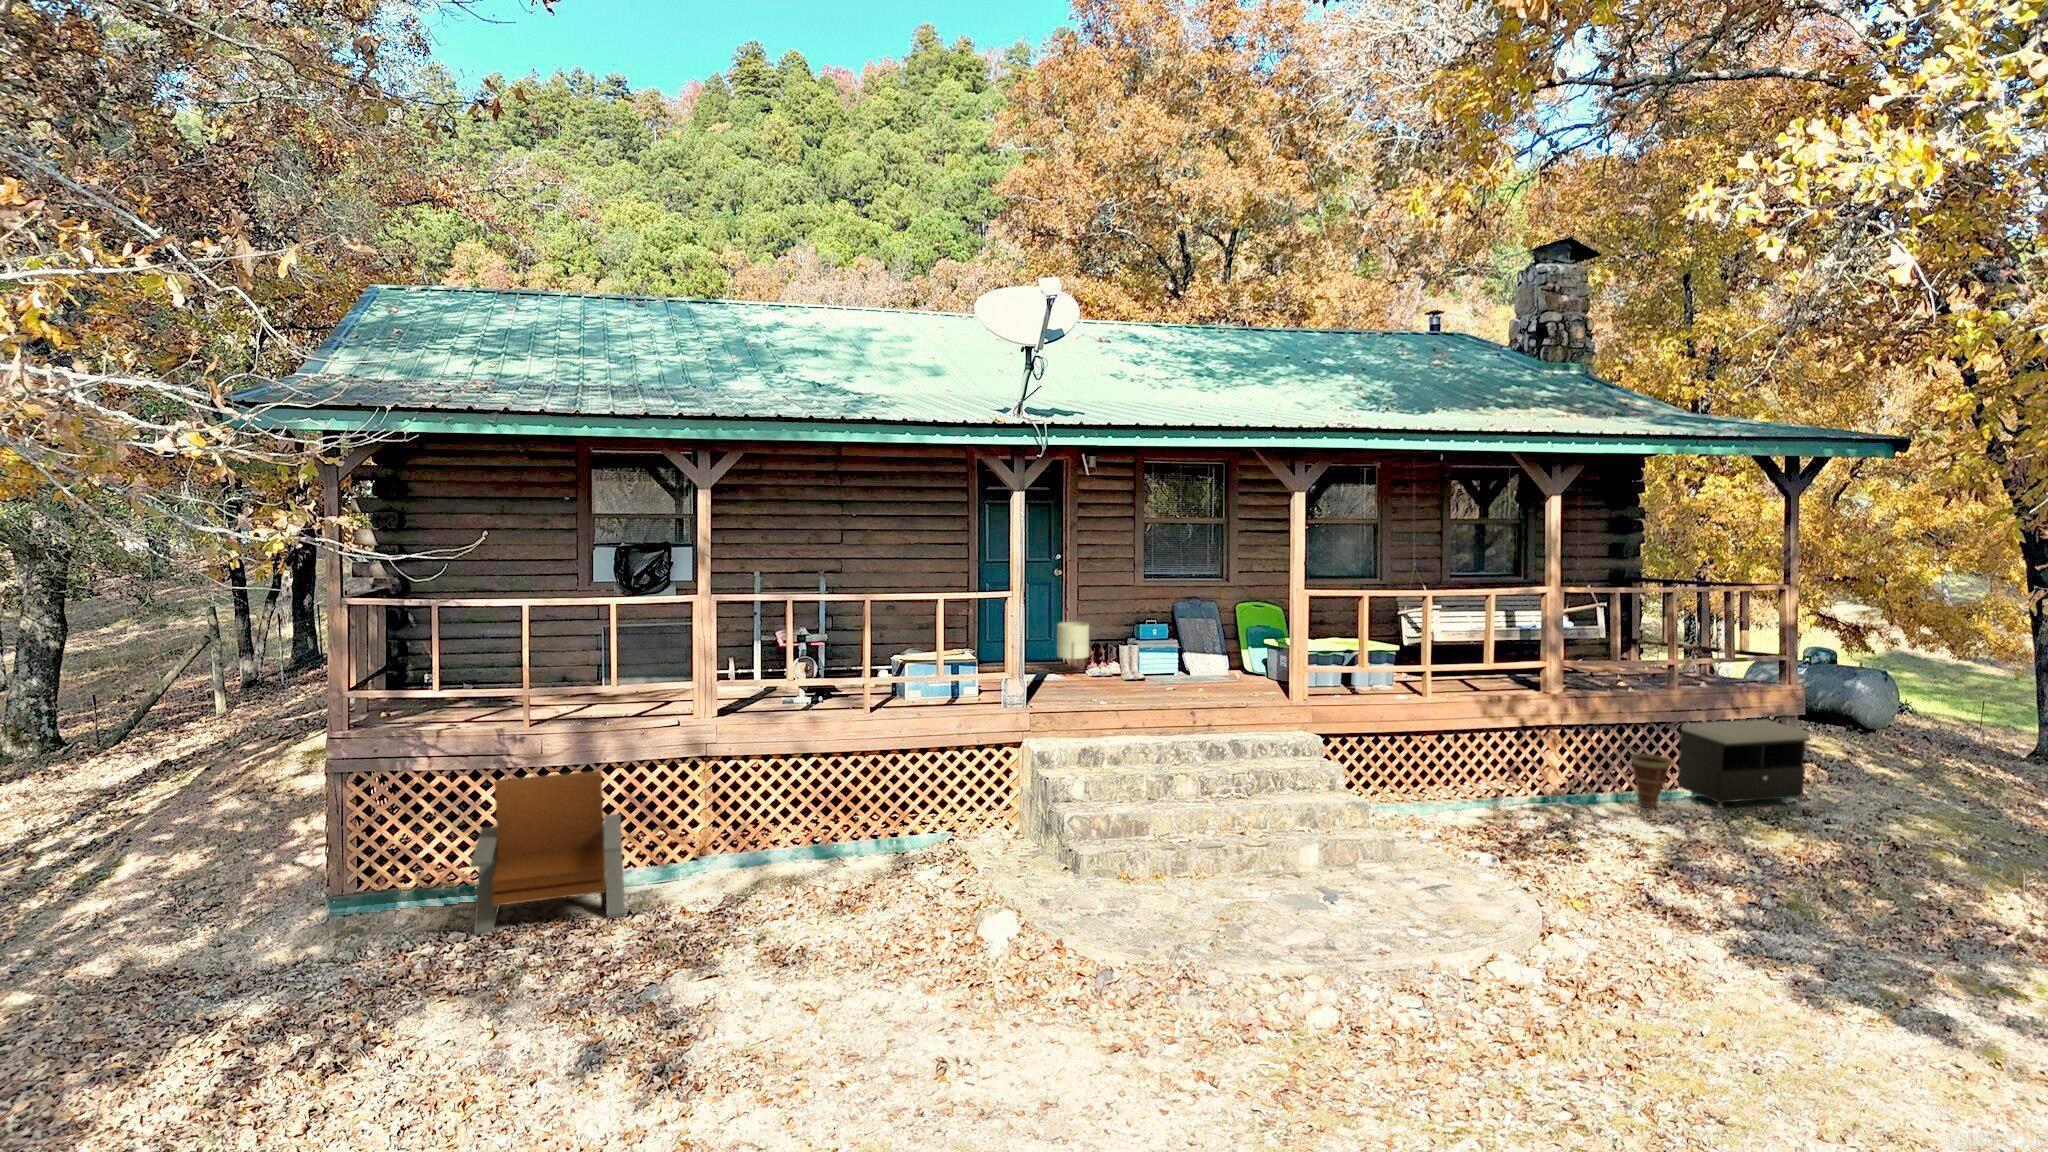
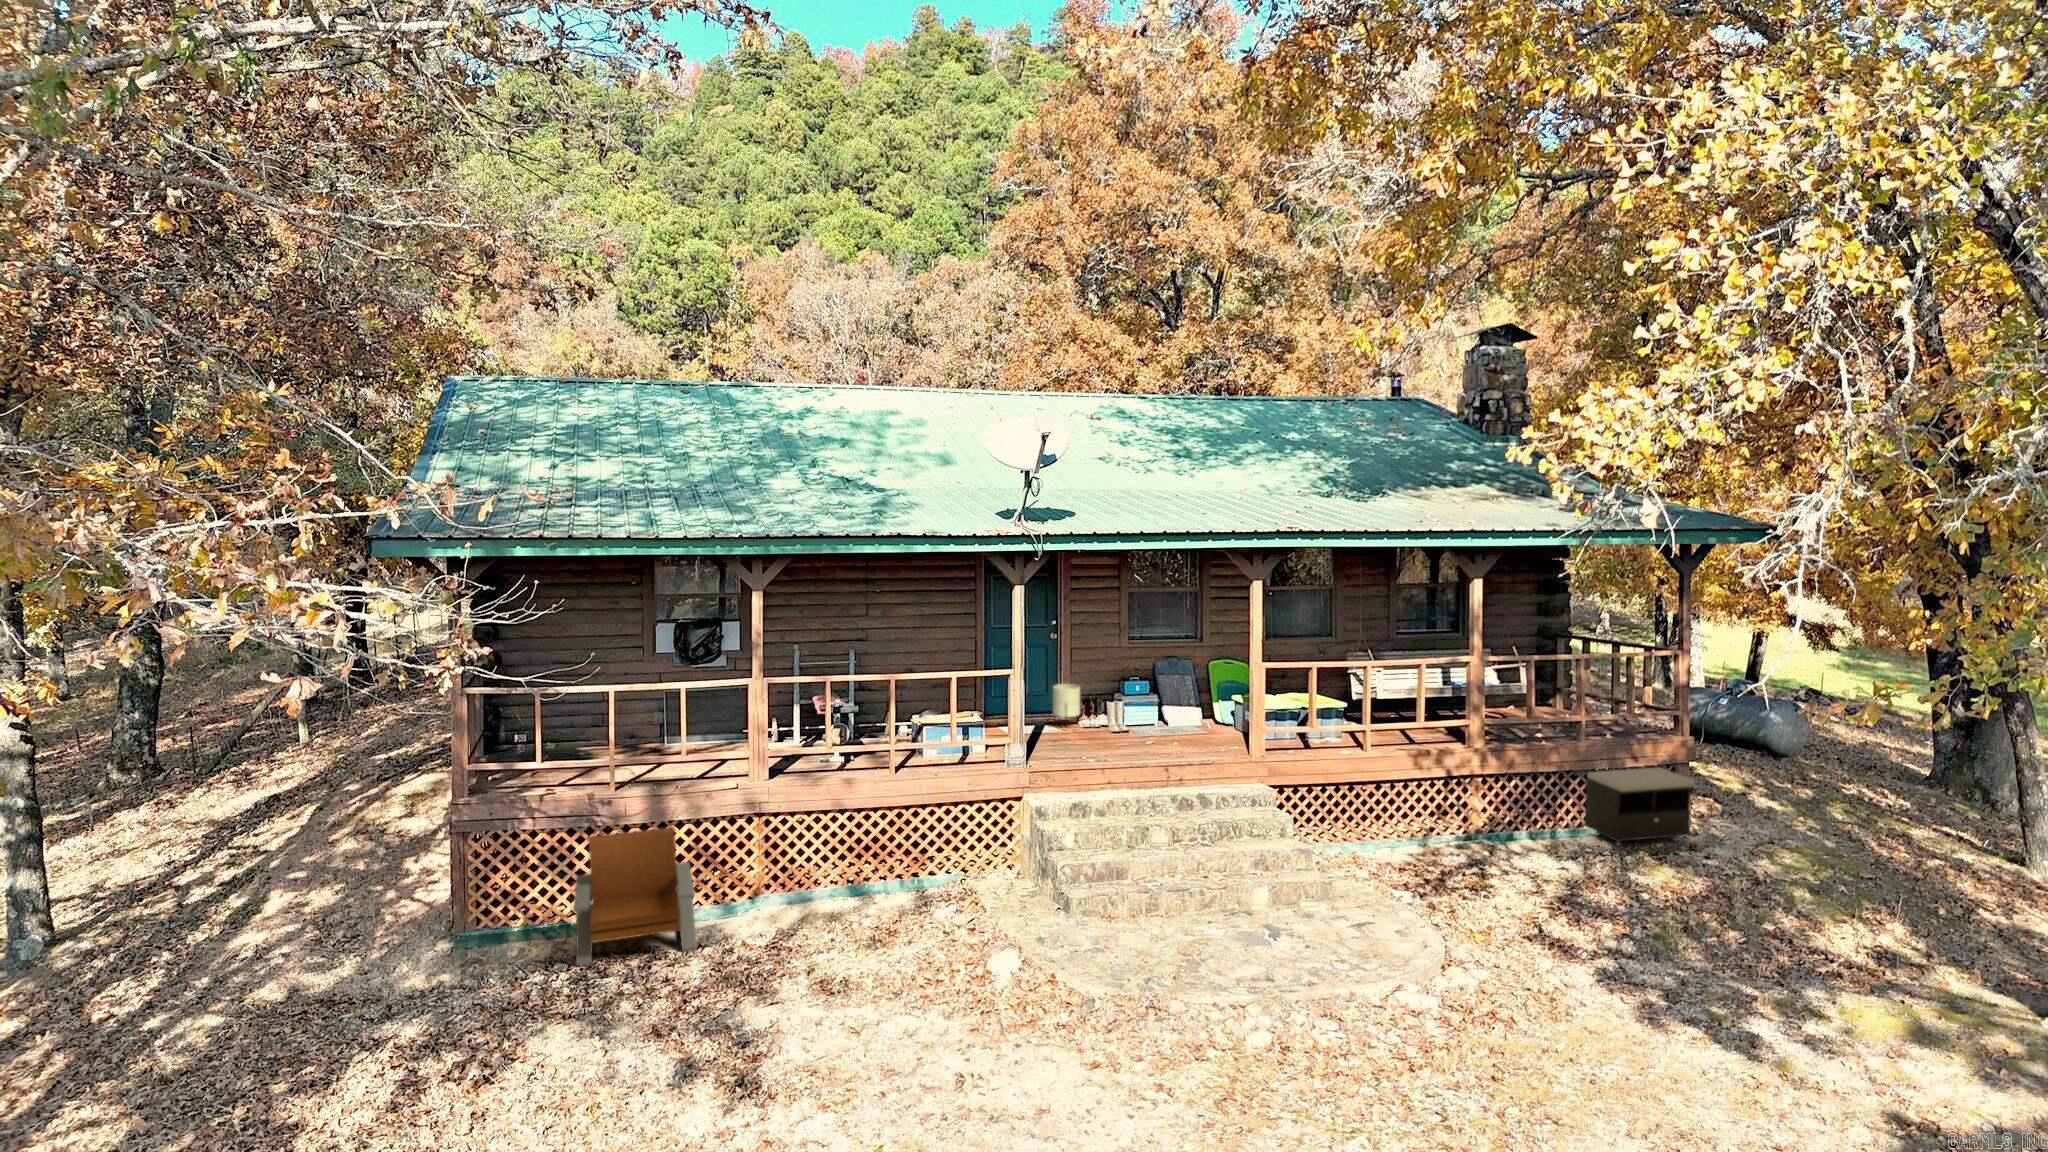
basket: present [1616,746,1671,808] -> none [1524,792,1576,846]

